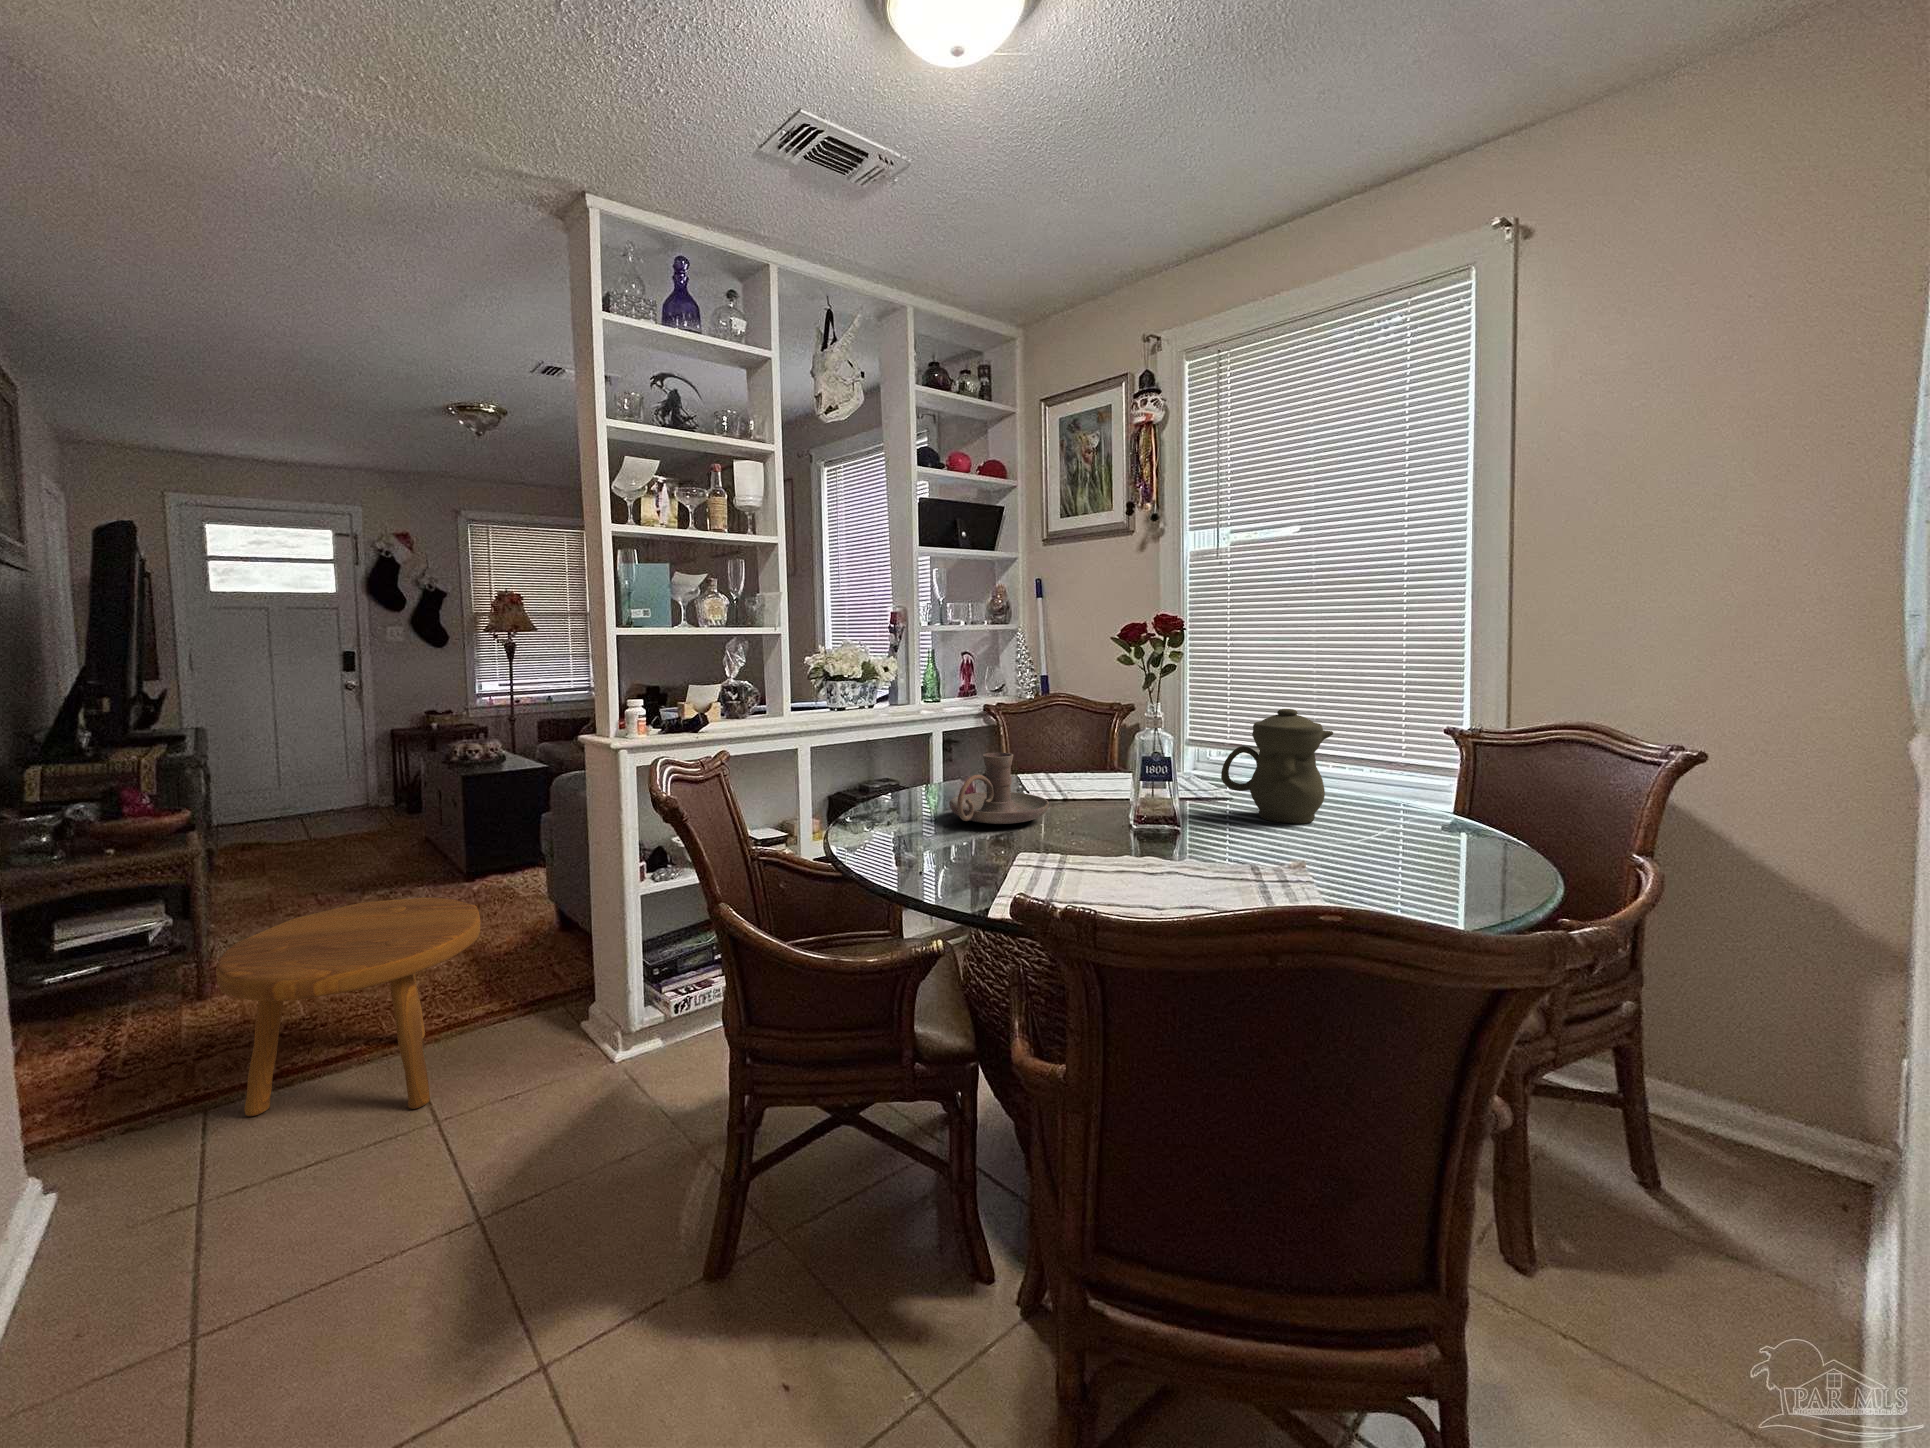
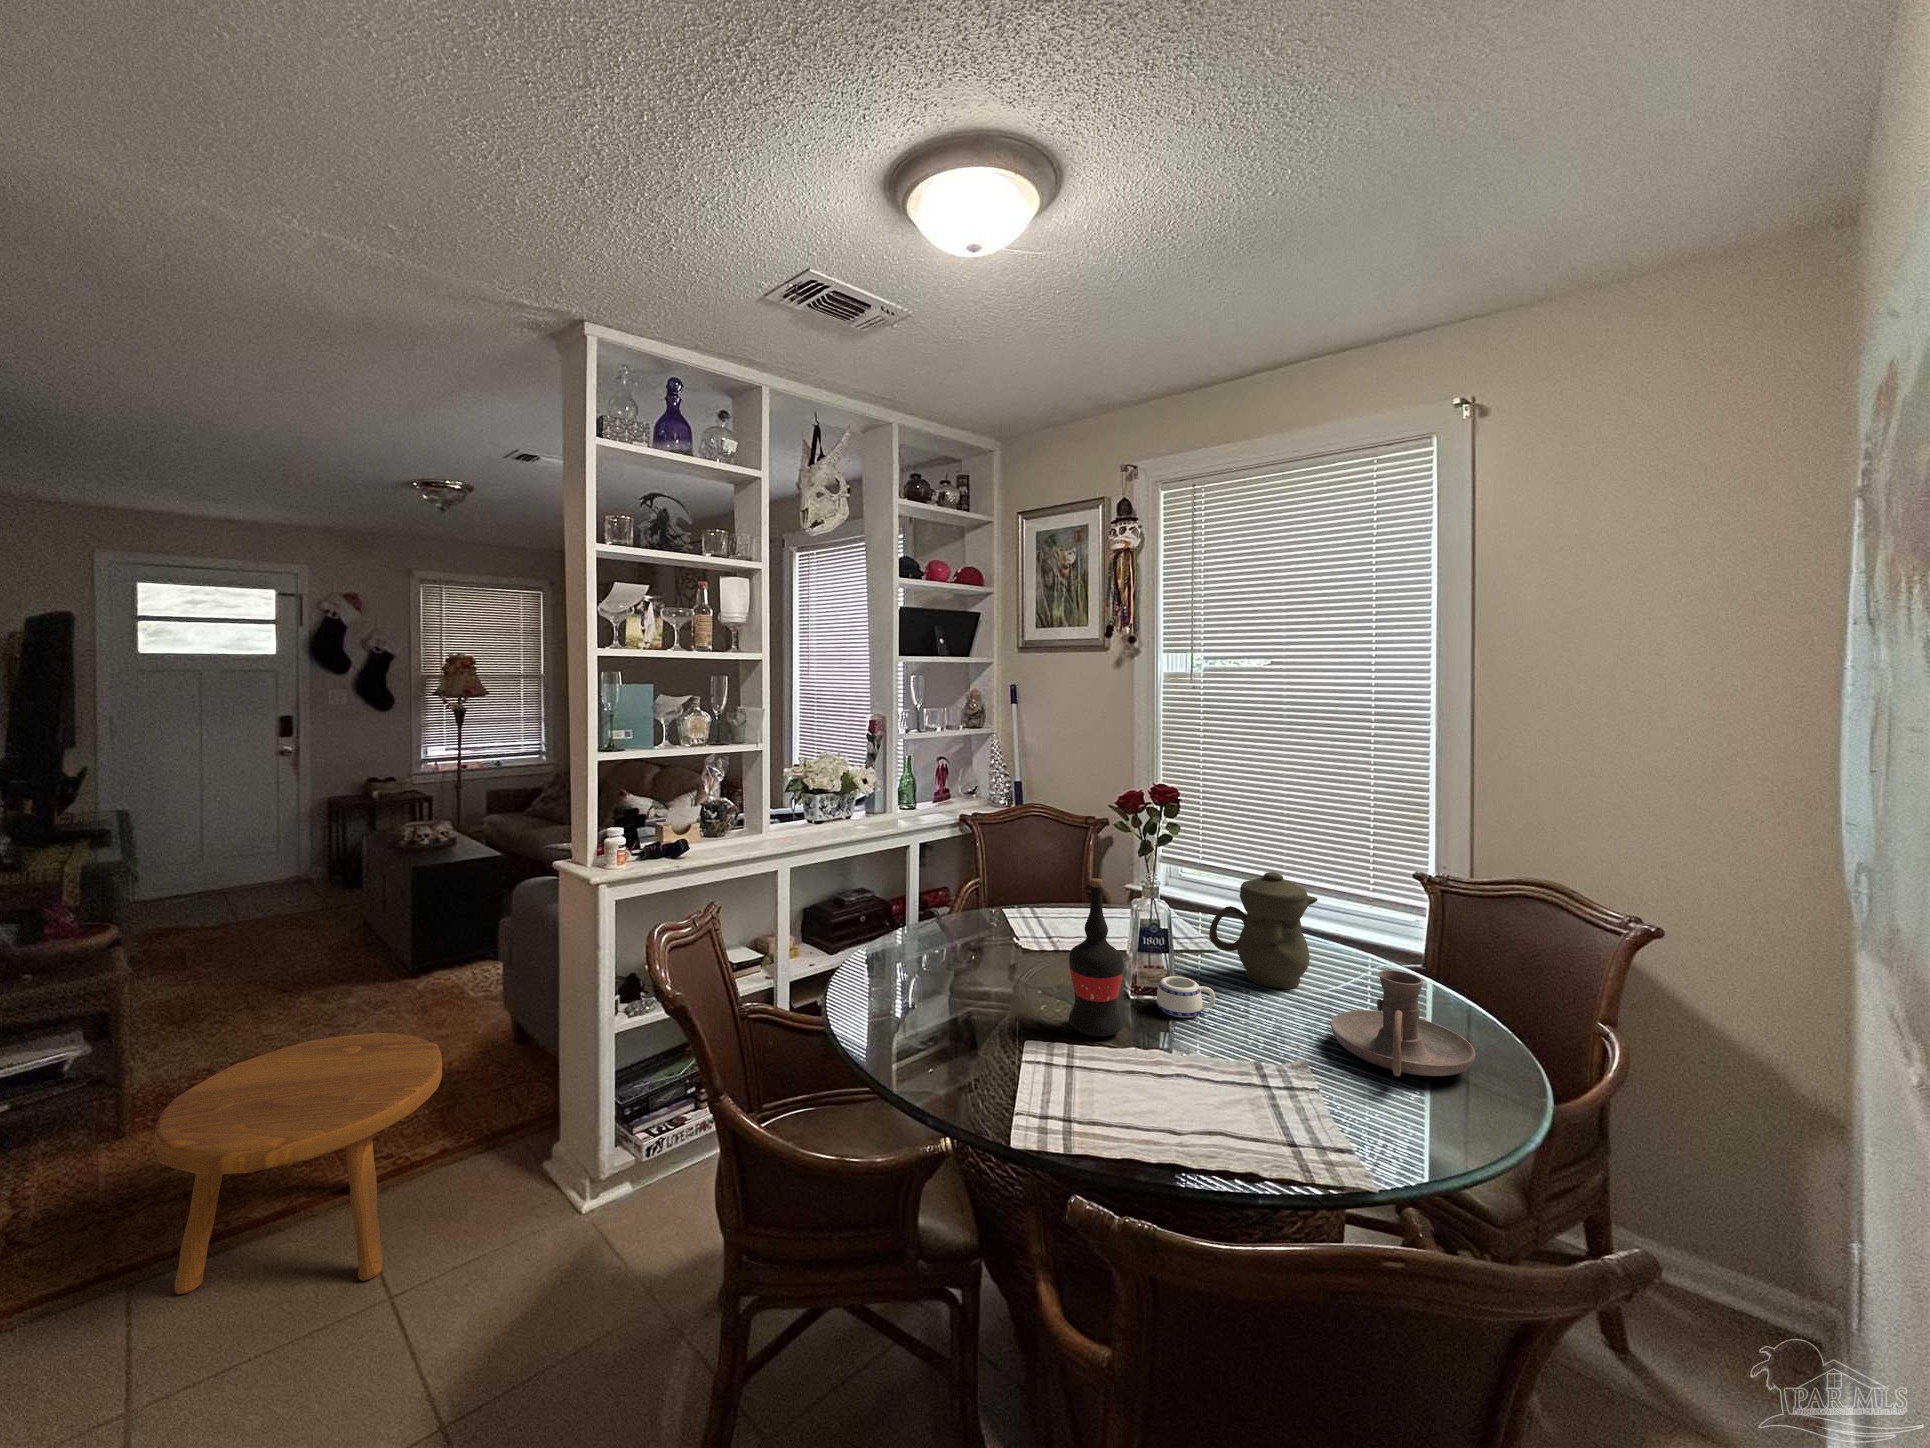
wine bottle: none [1067,697,1123,852] -> present [1069,878,1124,1036]
candle holder: present [949,753,1049,824] -> present [1331,970,1475,1077]
mug: none [1161,805,1221,841] -> present [1157,976,1215,1018]

